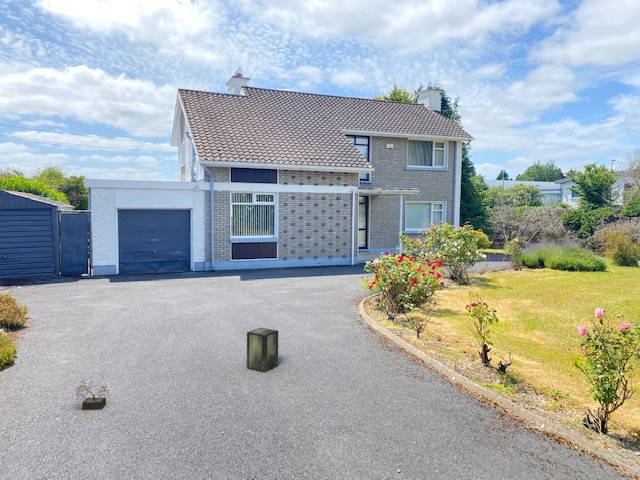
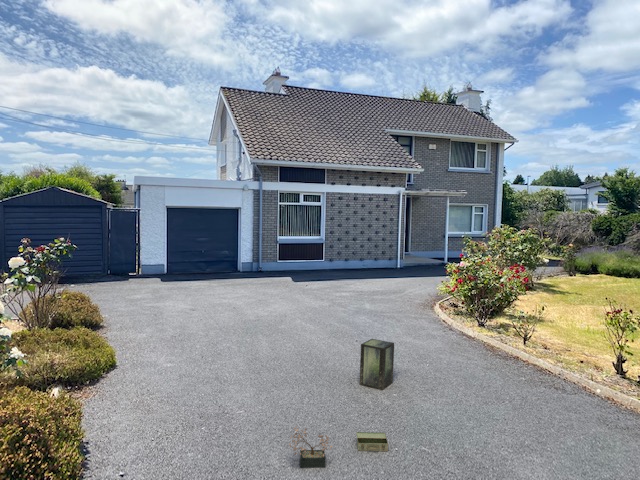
decorative plant: present [76,381,109,410] -> present [289,426,332,468]
toolbox: none [212,404,240,419] -> present [356,432,388,451]

